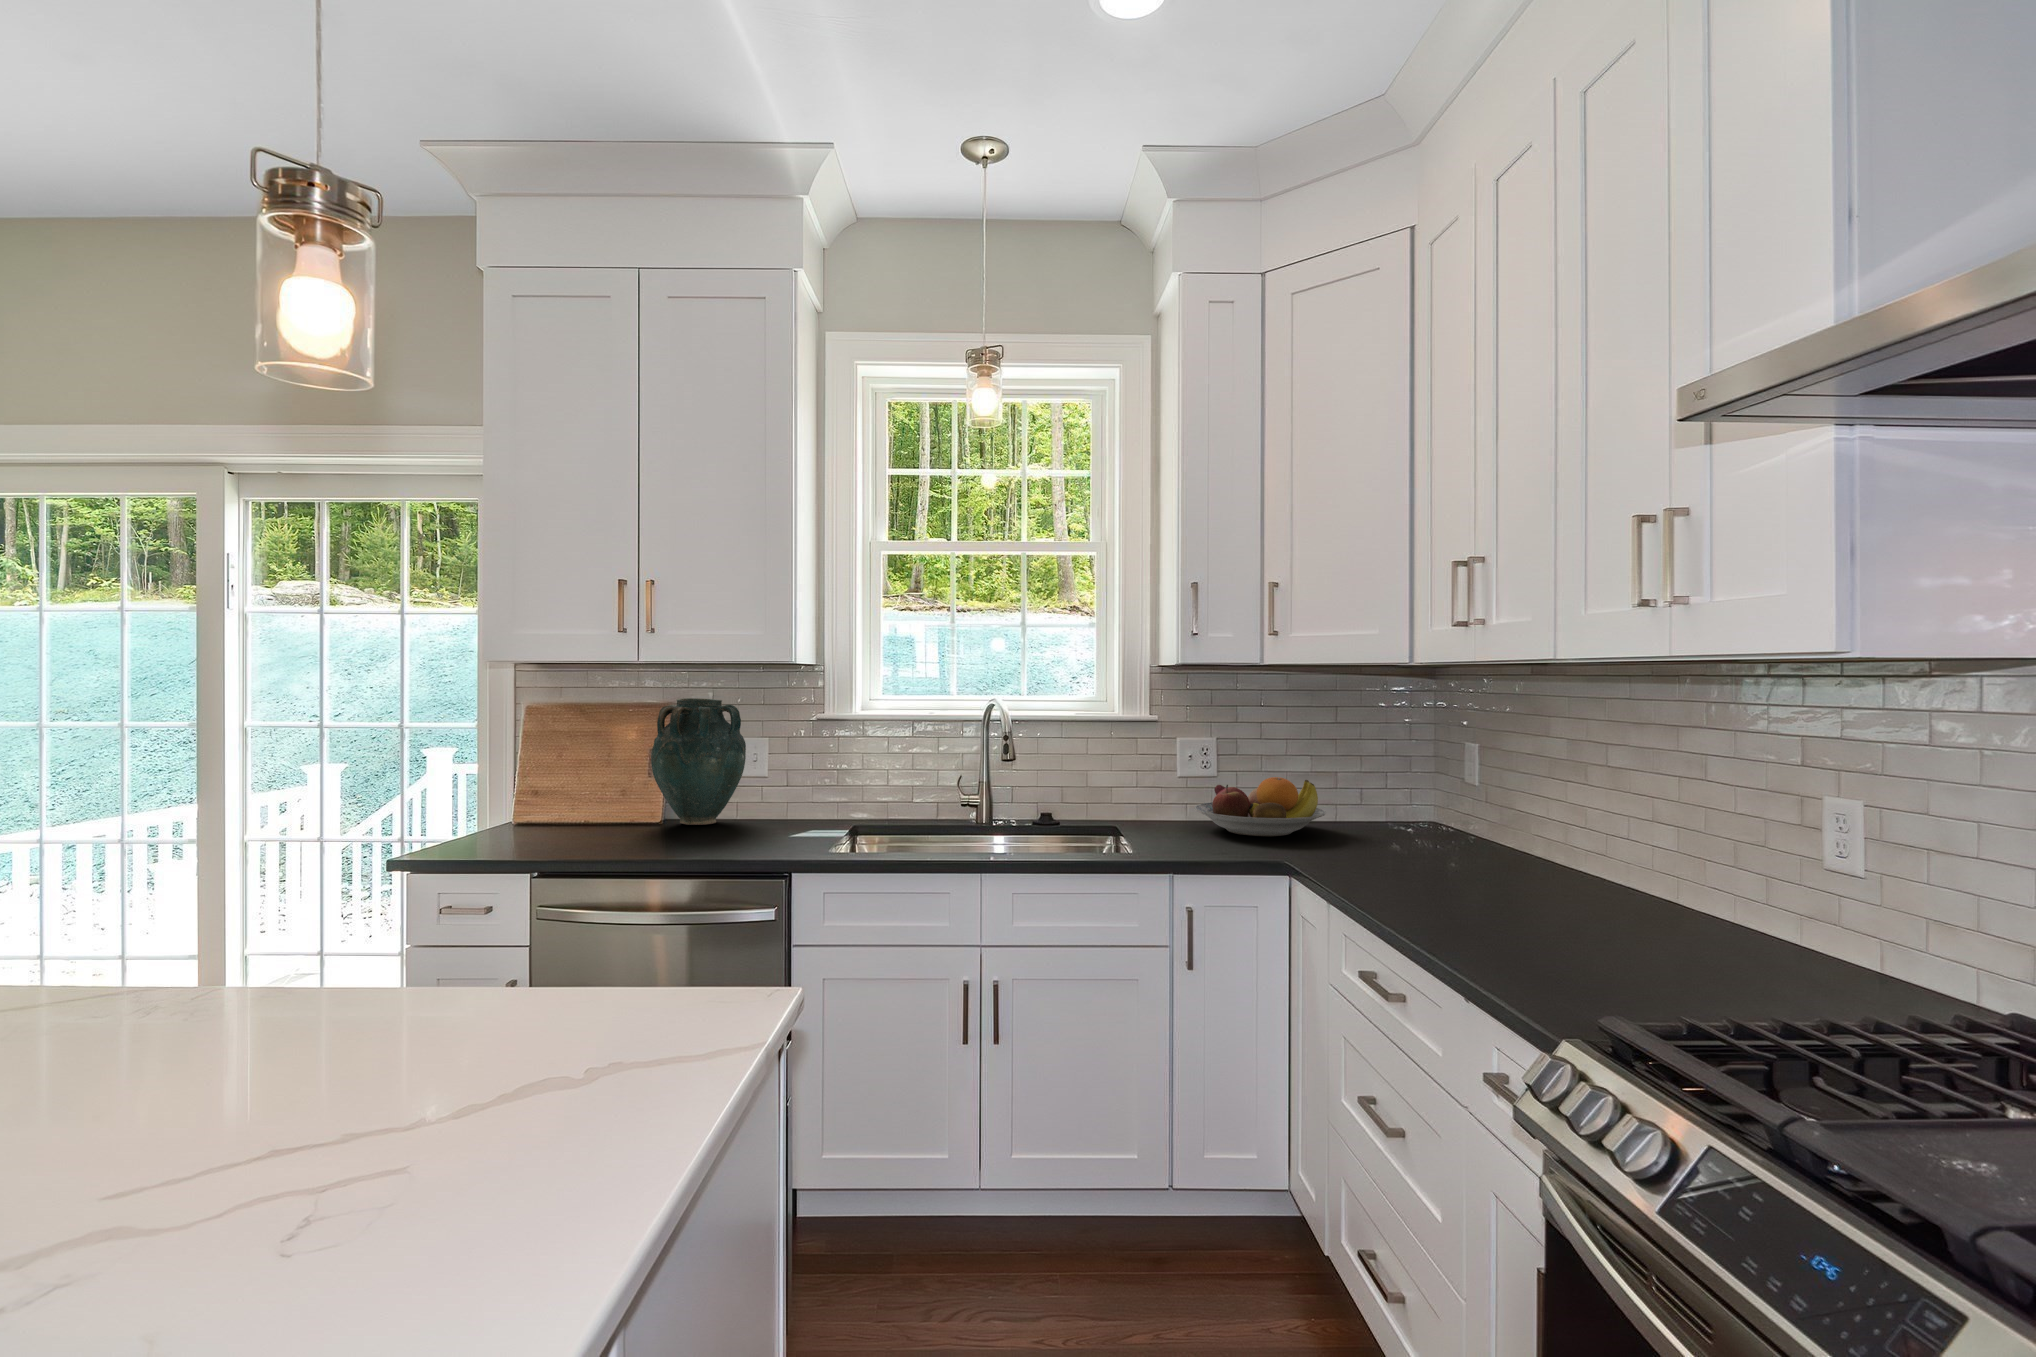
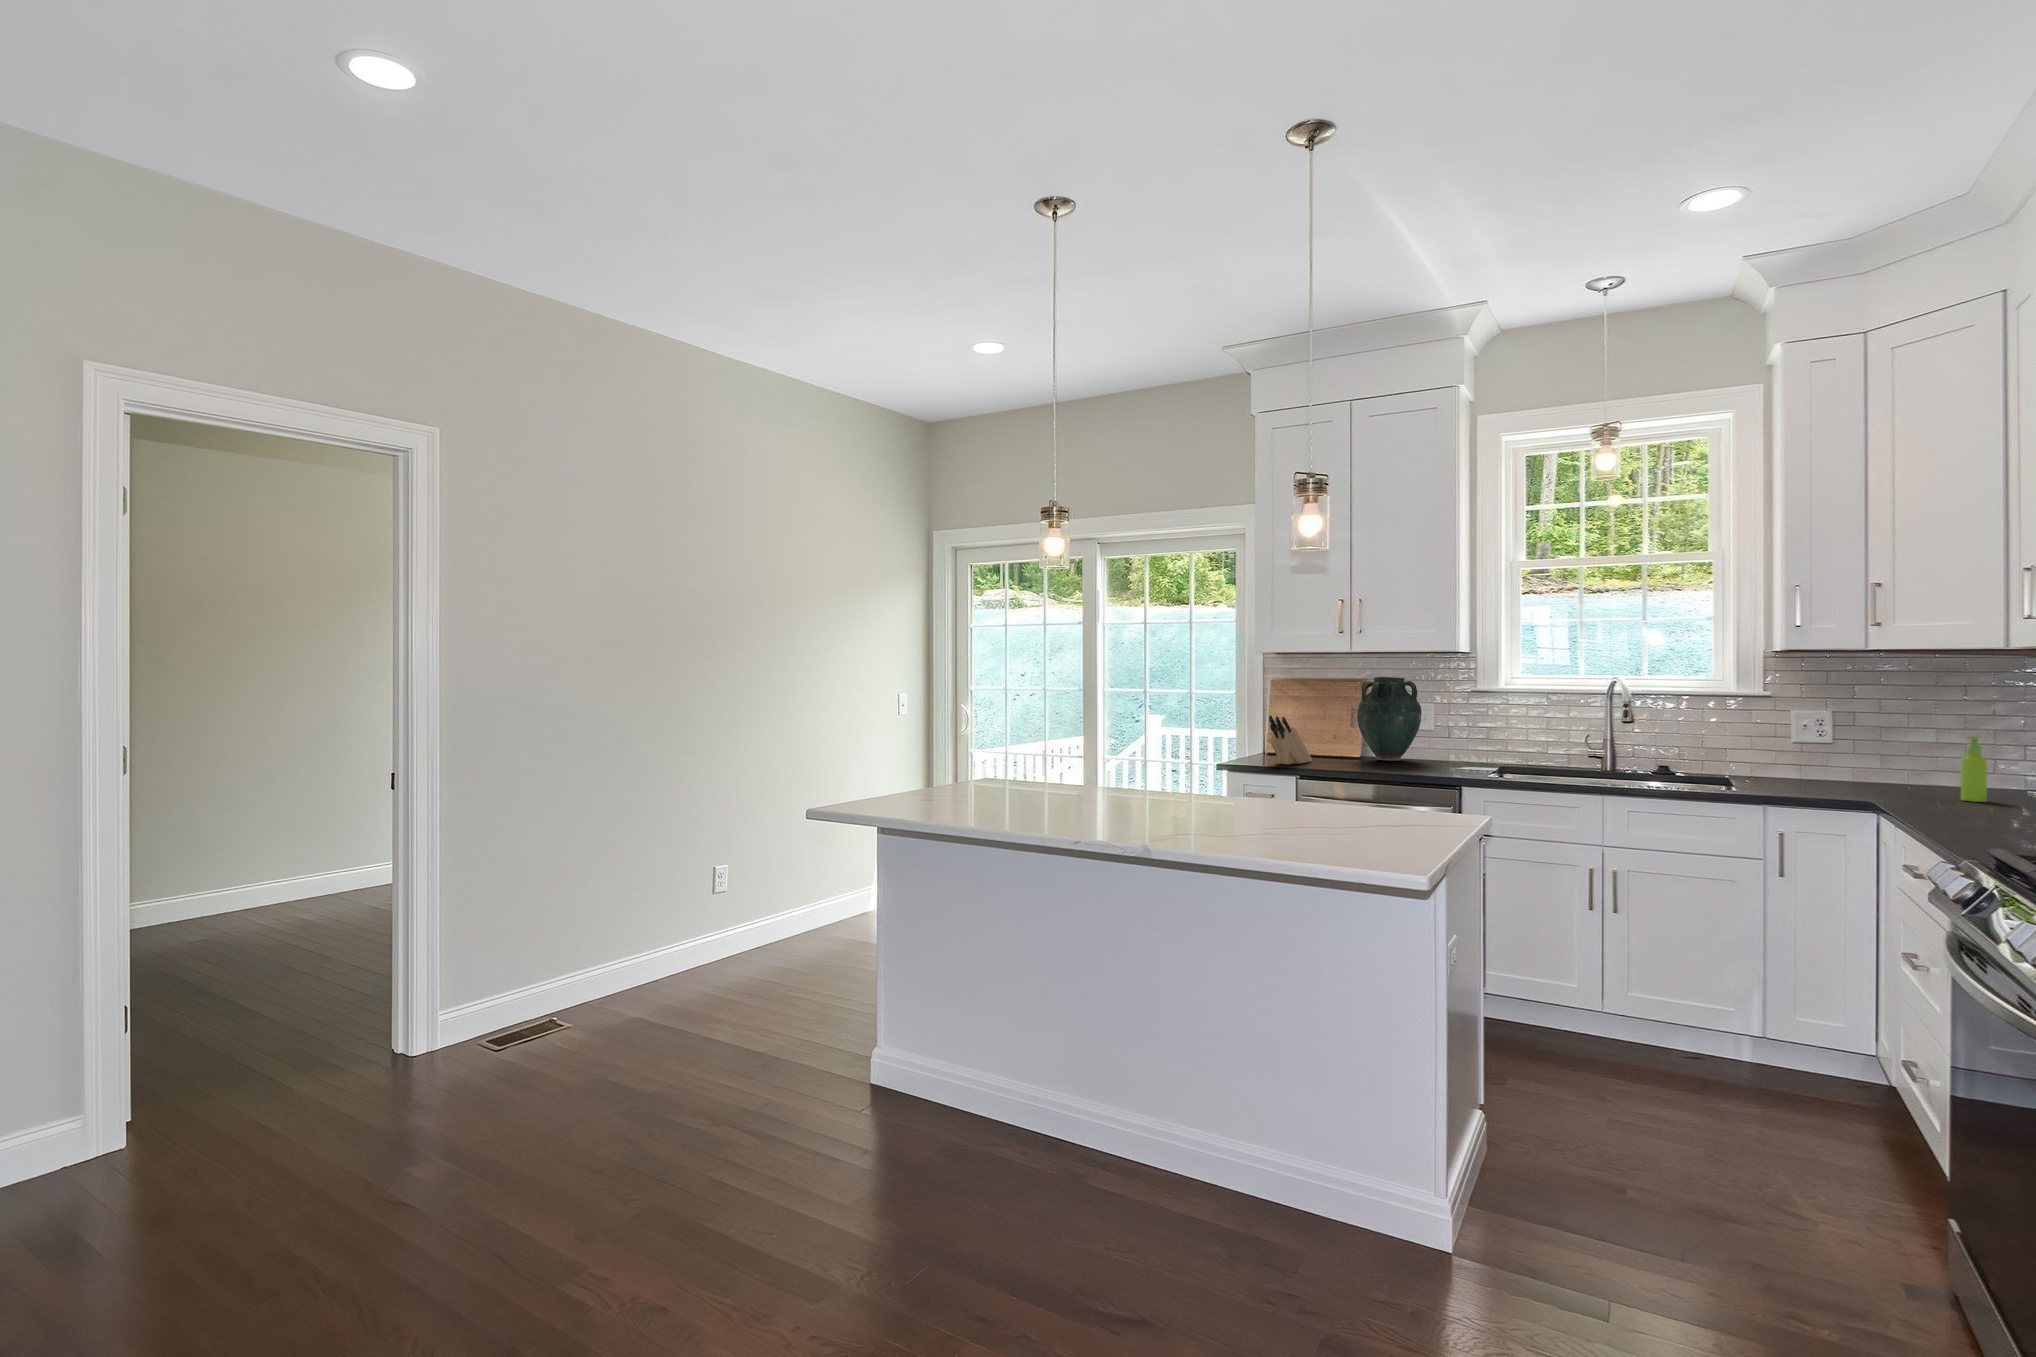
knife block: none [493,764,577,844] -> present [1269,715,1312,764]
soap dispenser: none [1362,770,1387,852] -> present [1961,735,1987,802]
fruit bowl: present [1194,777,1326,836] -> none [1800,742,1935,788]

